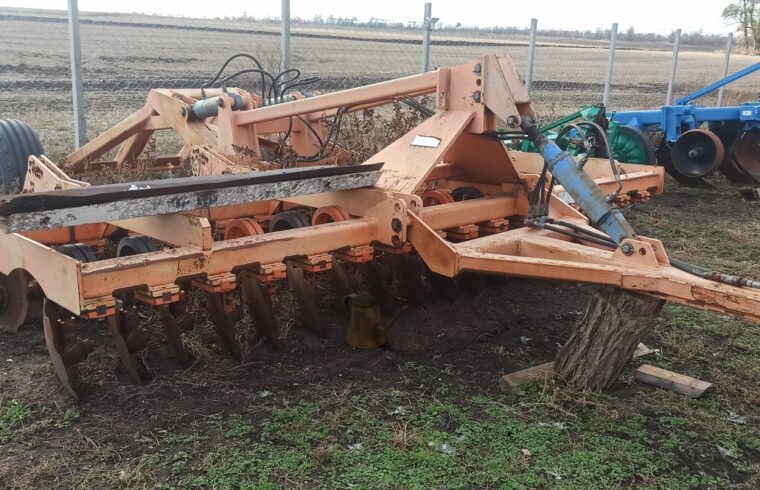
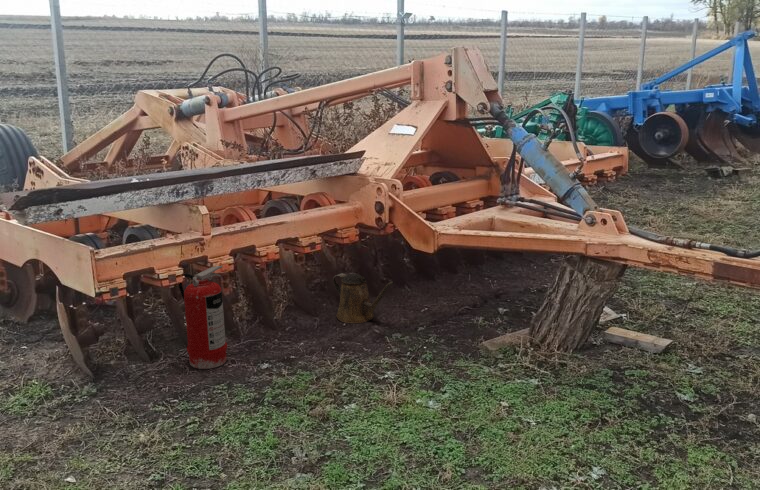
fire extinguisher: none [175,282,224,395] -> present [179,266,227,369]

